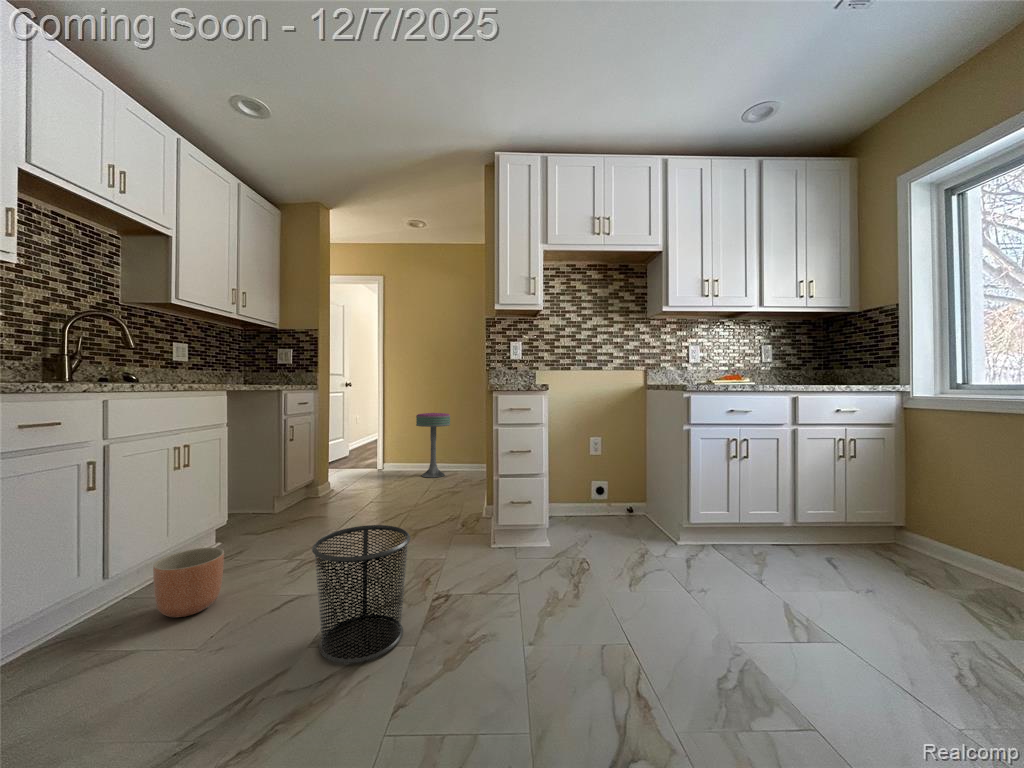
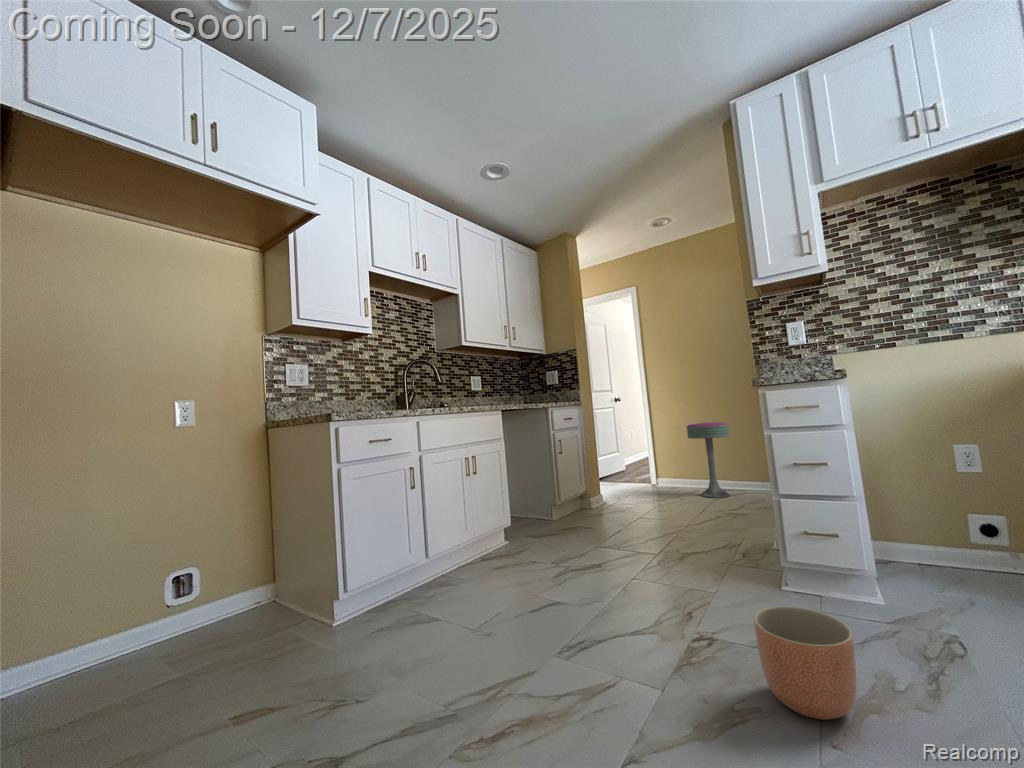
waste bin: present [312,525,410,664] -> none [551,537,650,679]
planter: present [153,547,224,617] -> present [754,606,856,720]

